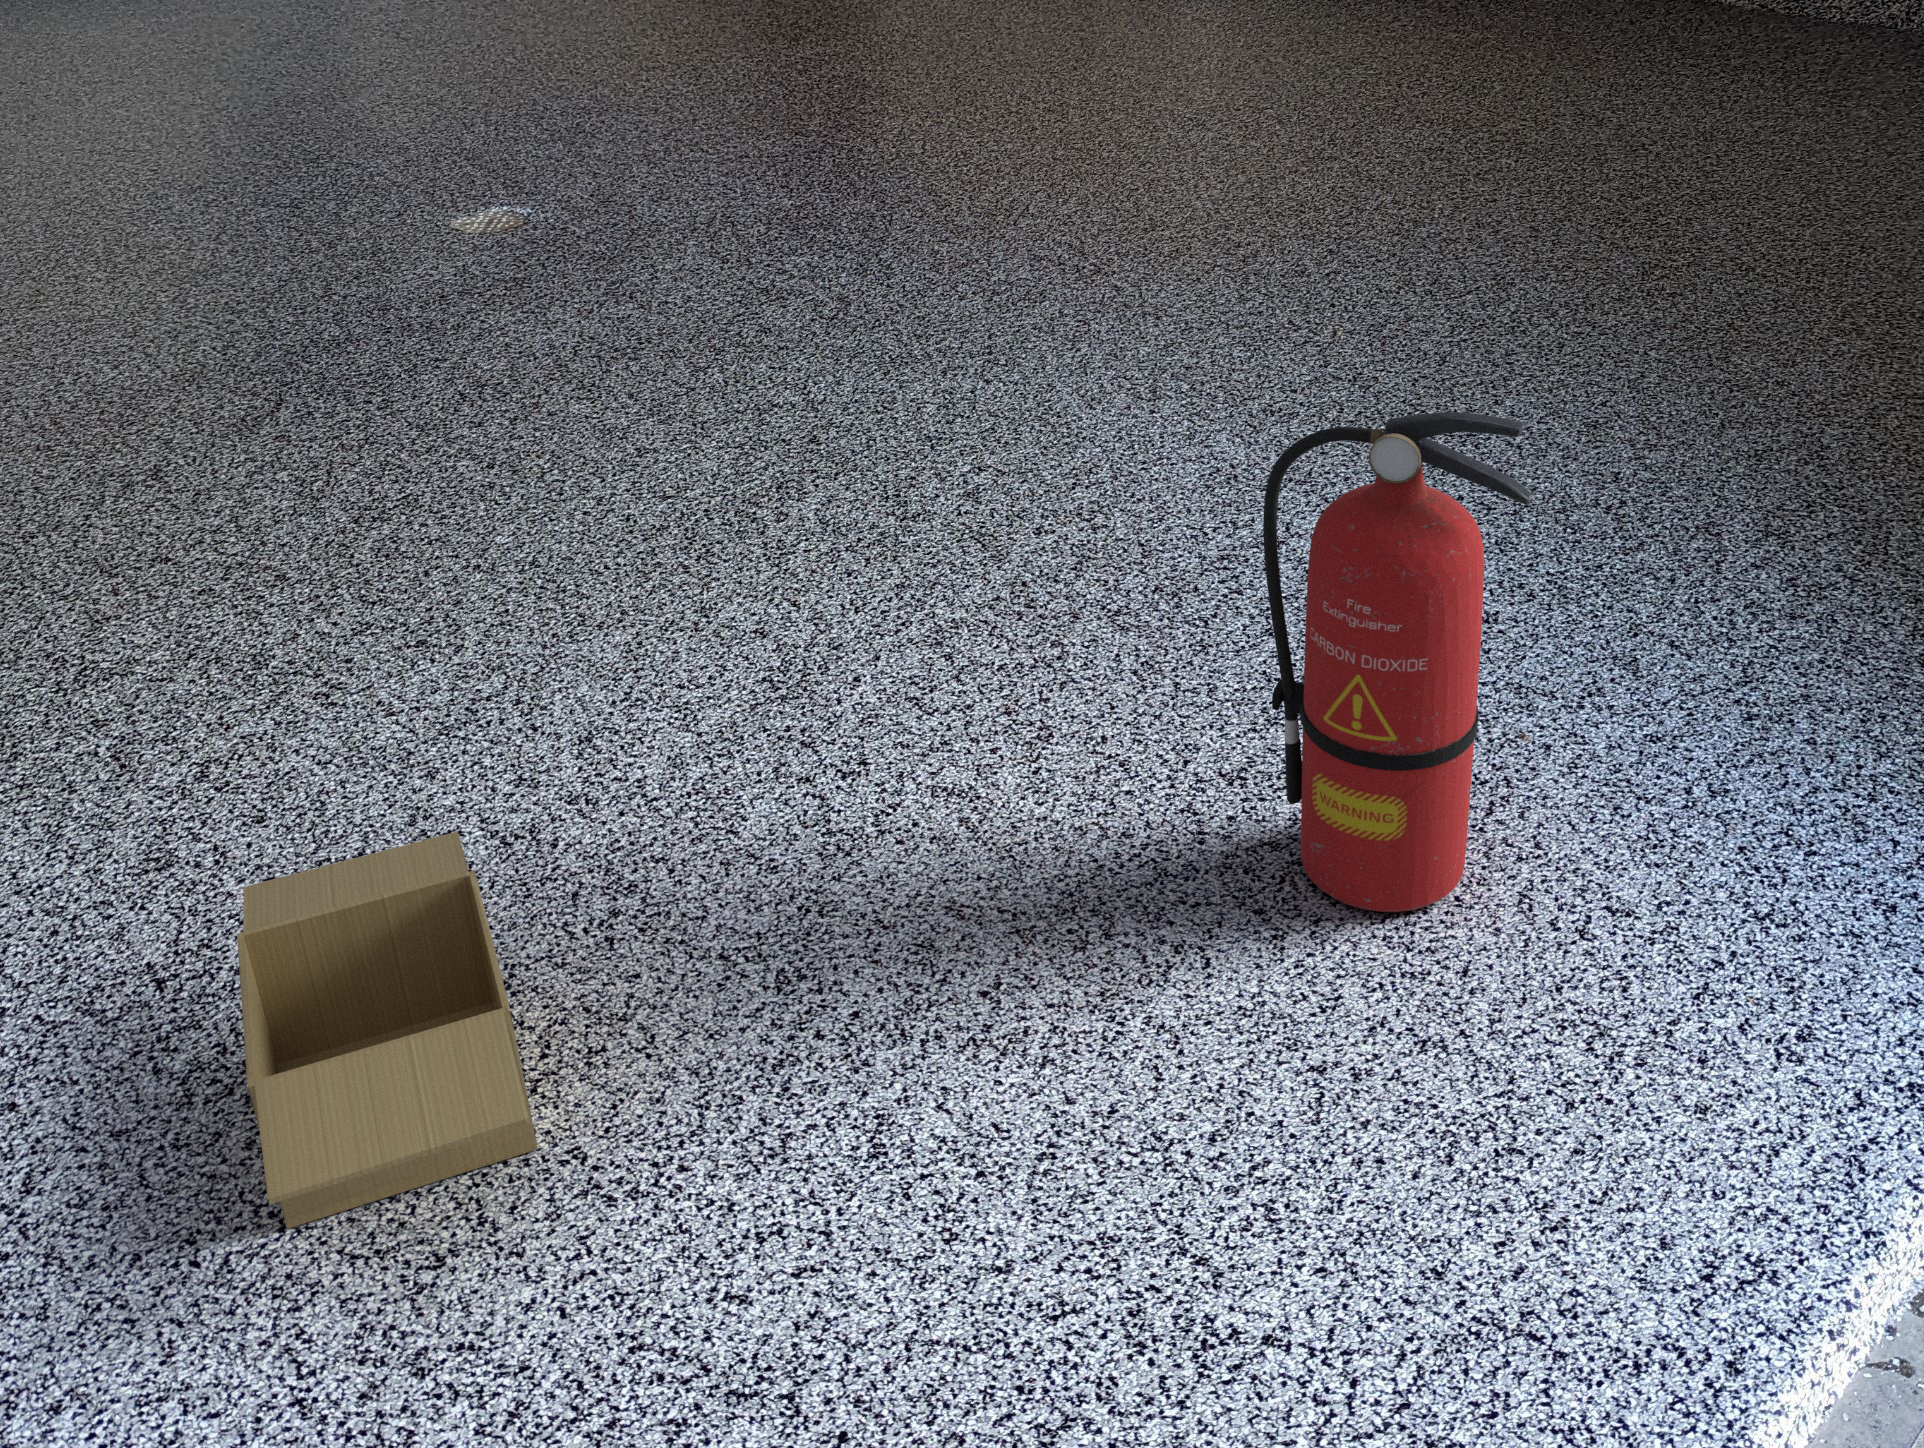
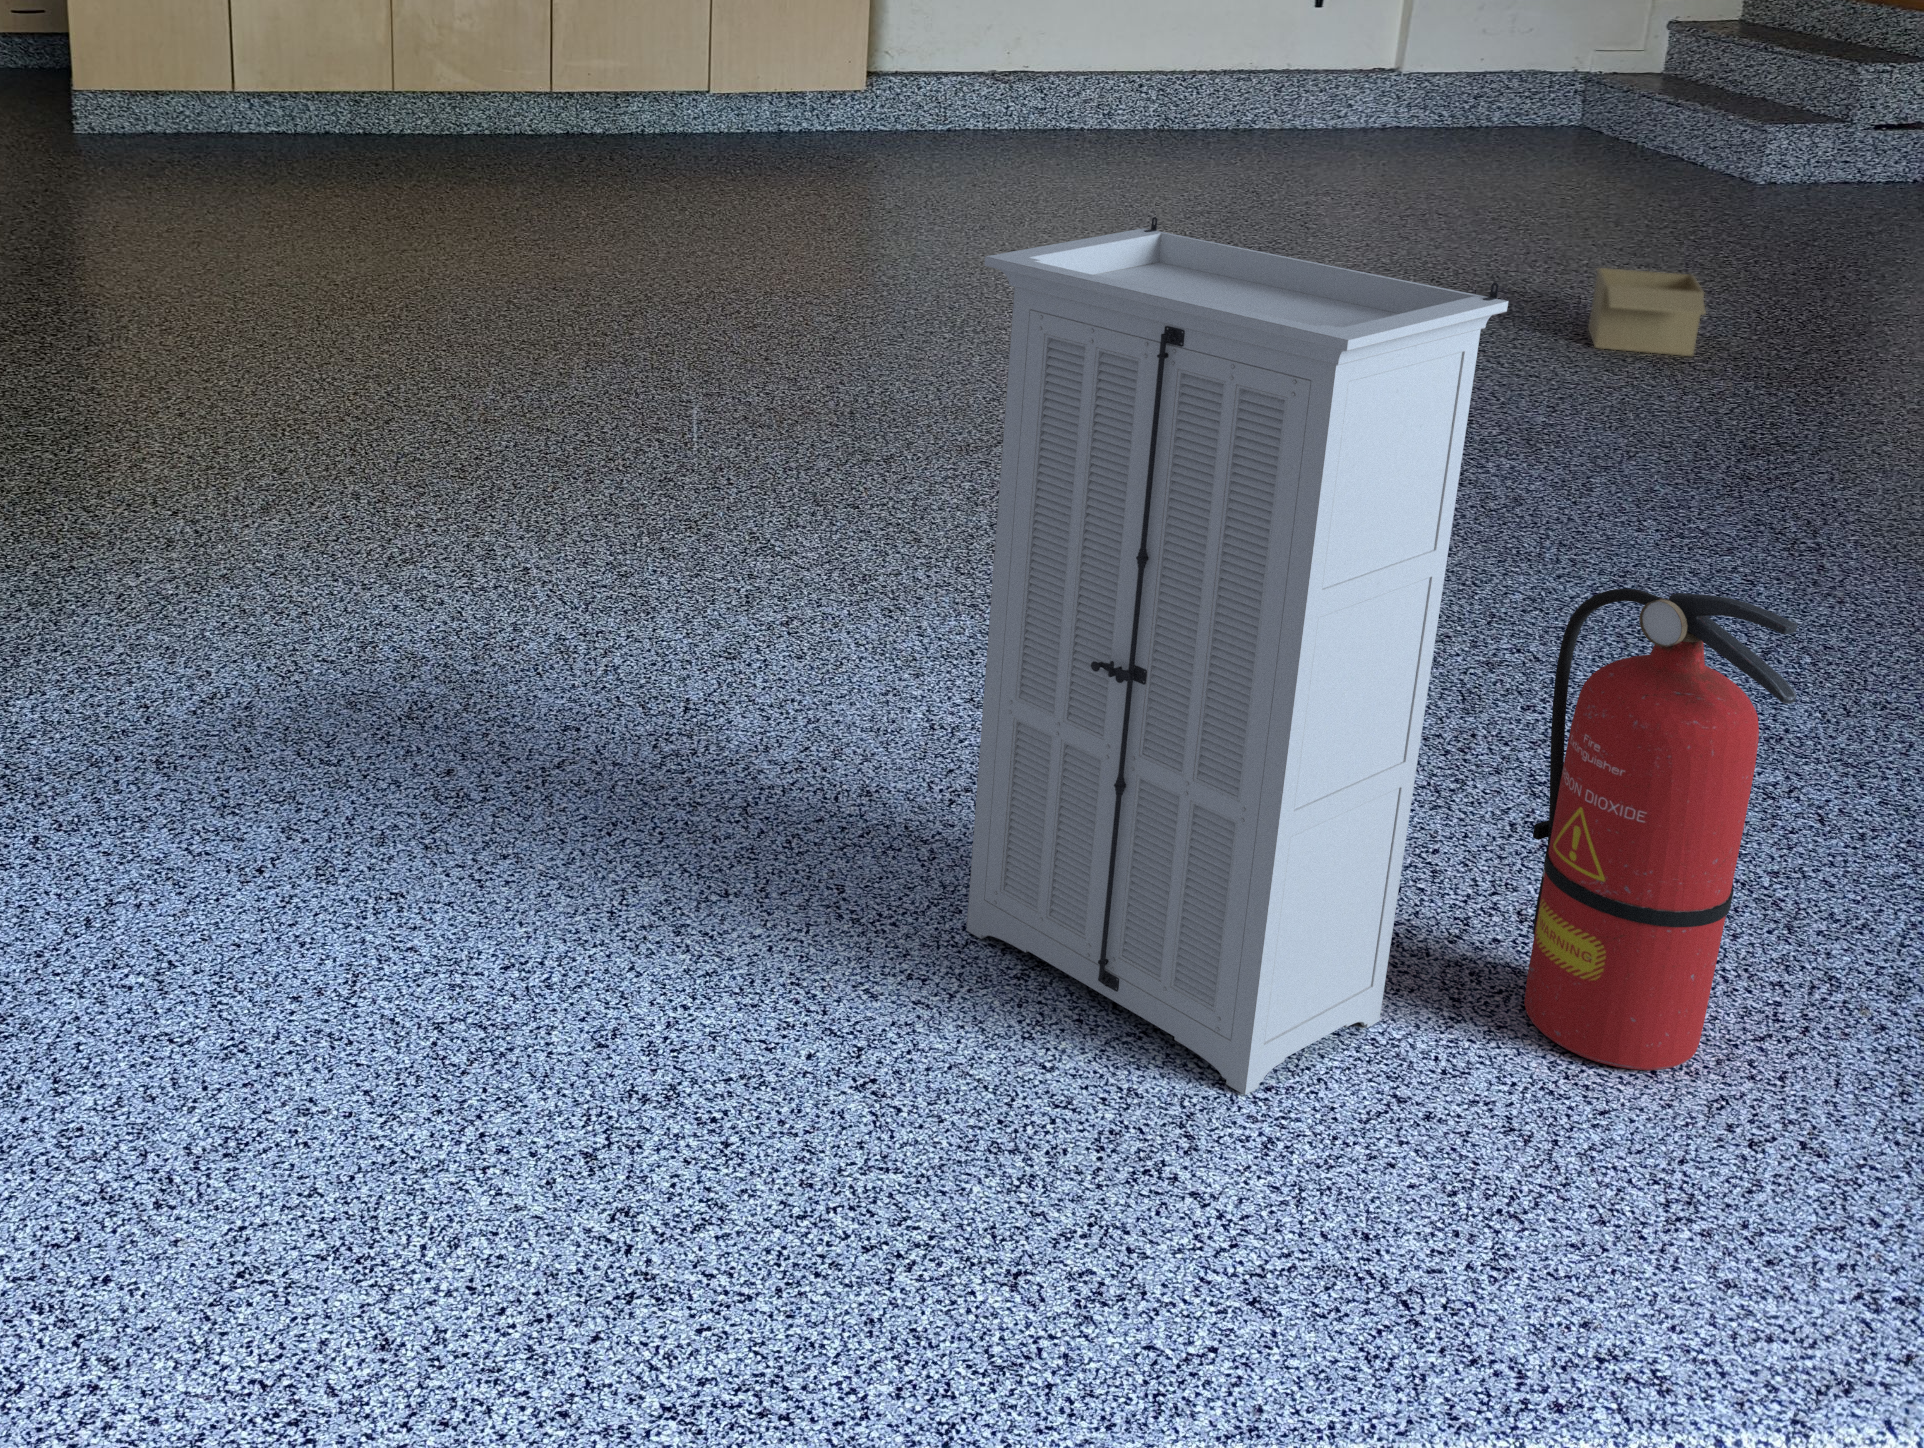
storage cabinet: none [608,131,1255,1163] -> present [967,217,1508,1095]
cardboard box: present [237,832,538,1229] -> present [1588,268,1706,356]

